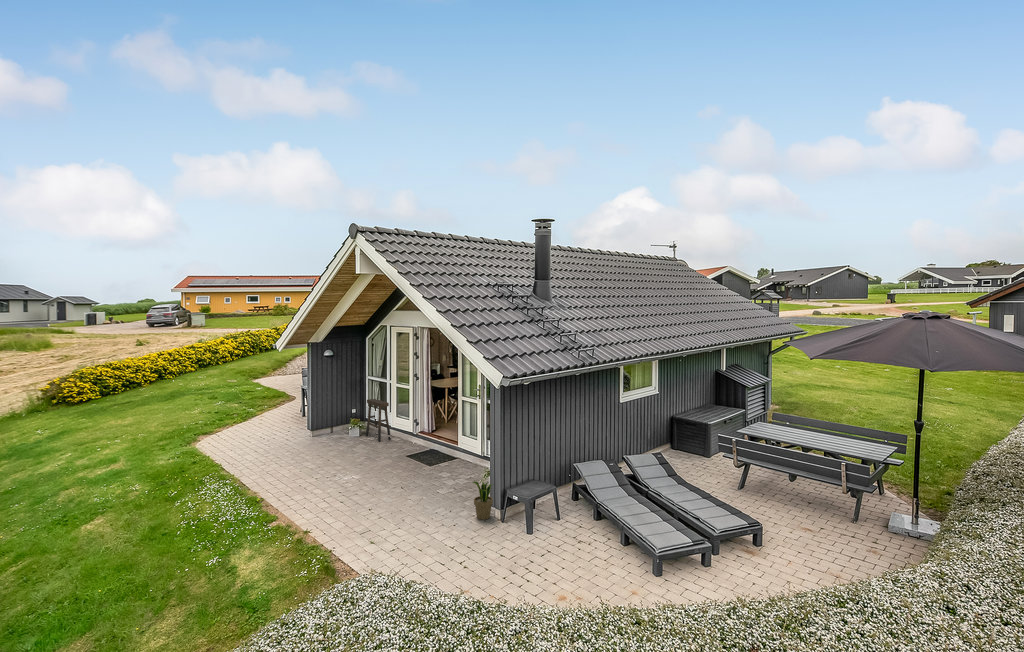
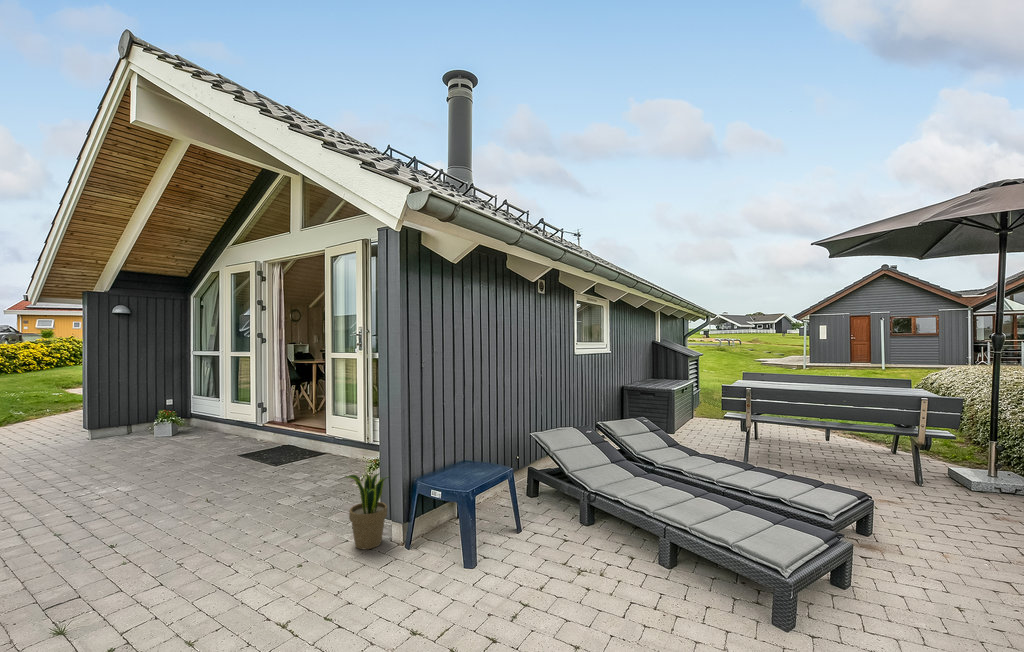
stool: present [366,399,391,442] -> none [185,381,225,440]

